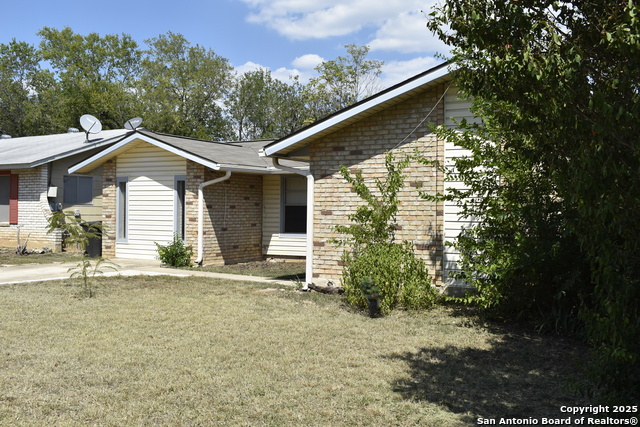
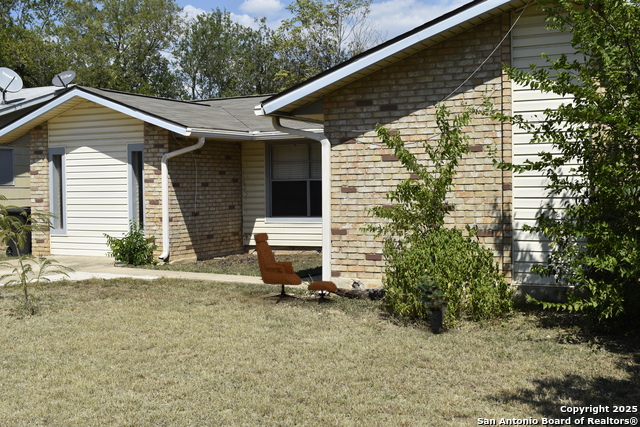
lounge chair: none [254,243,314,297] -> present [254,233,337,304]

